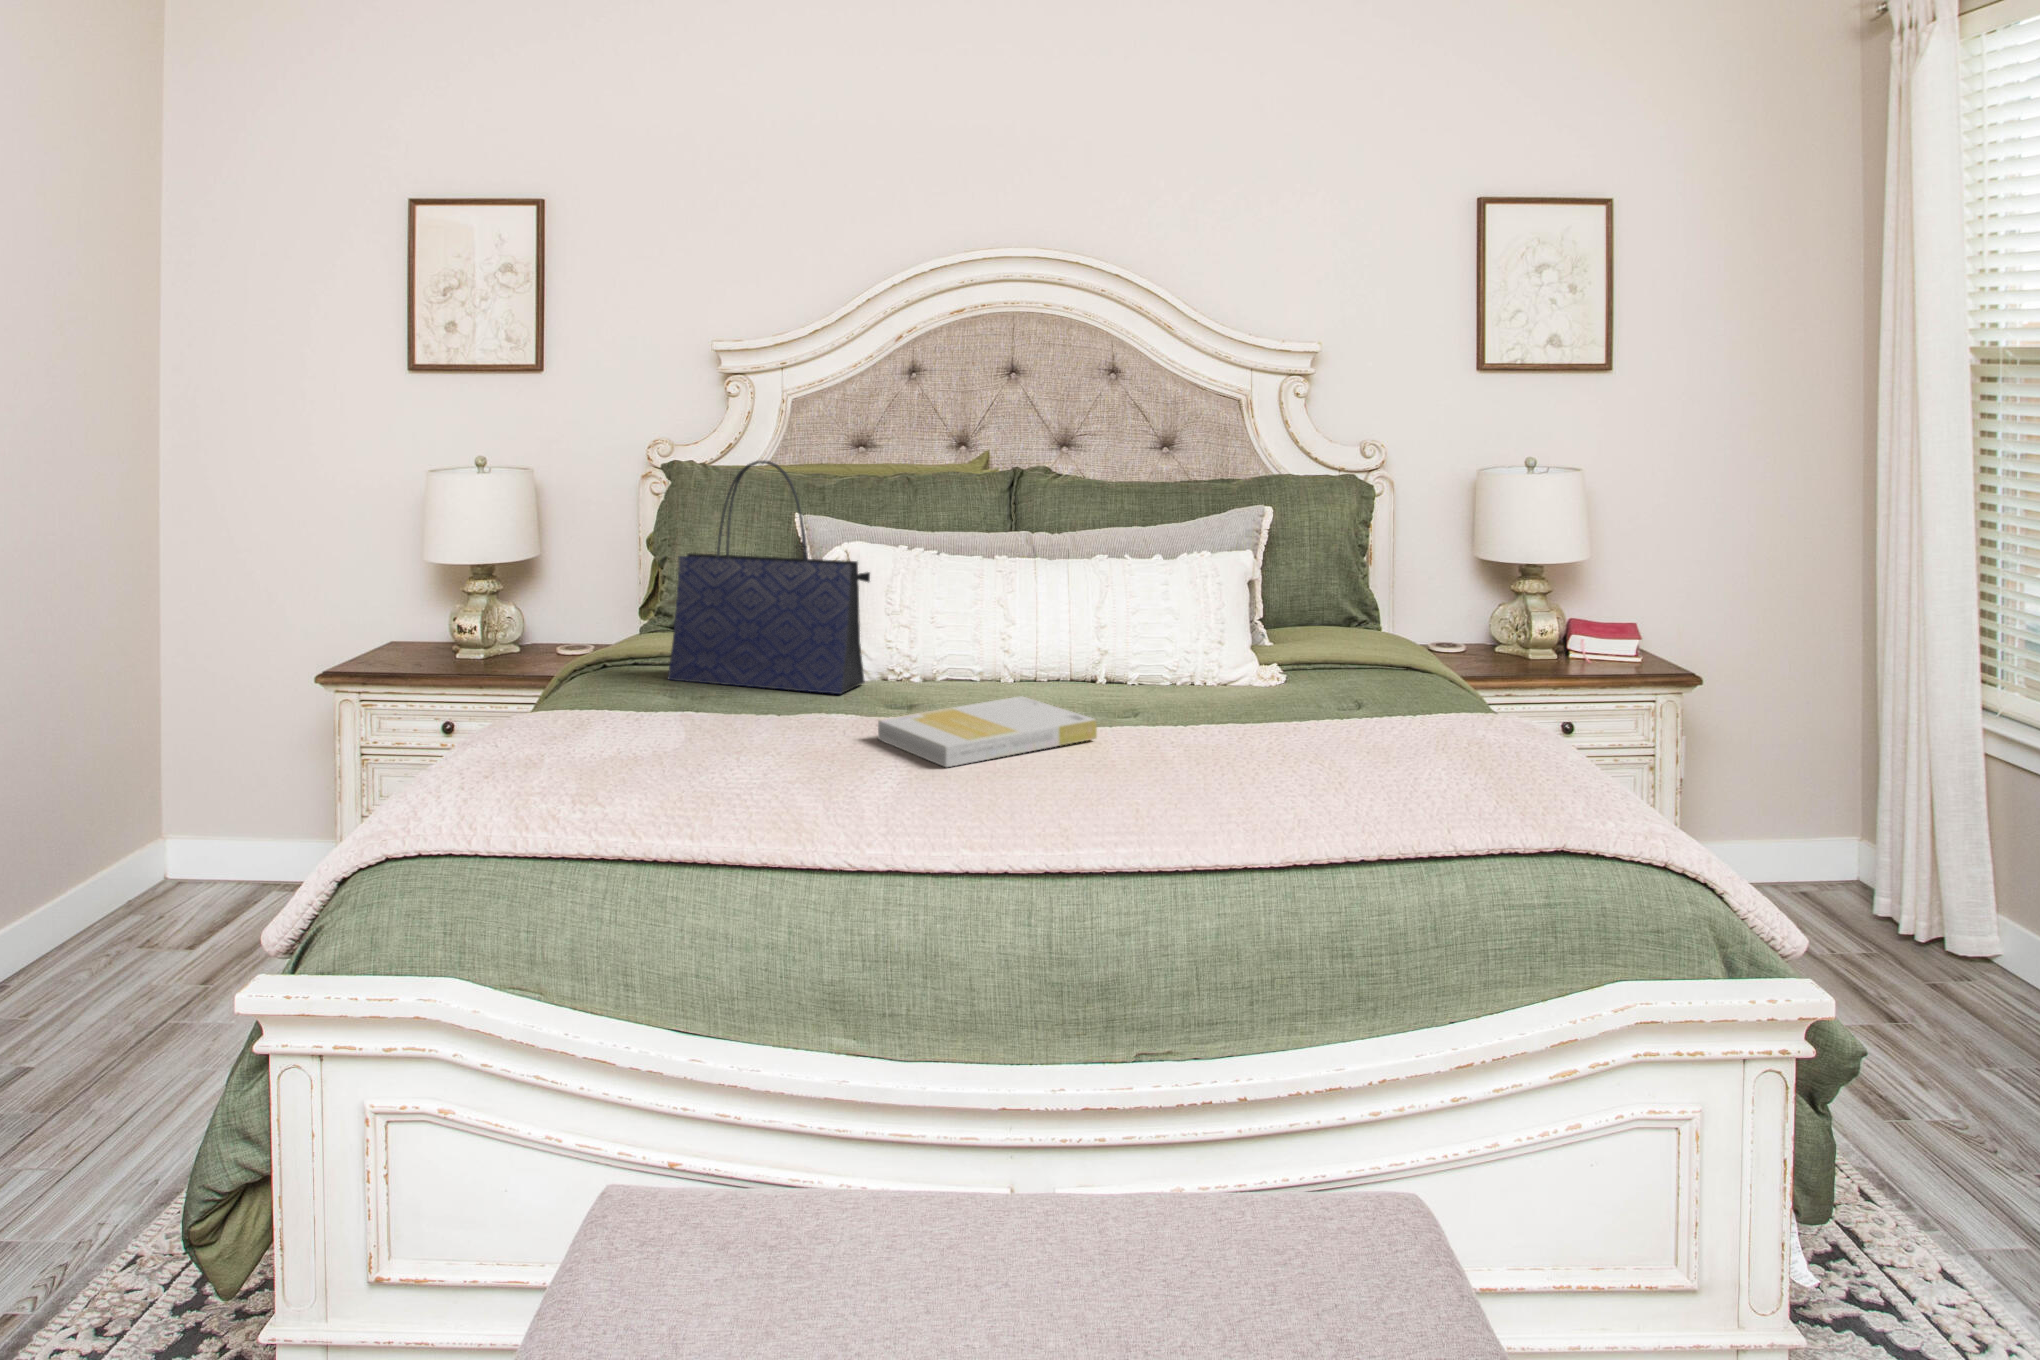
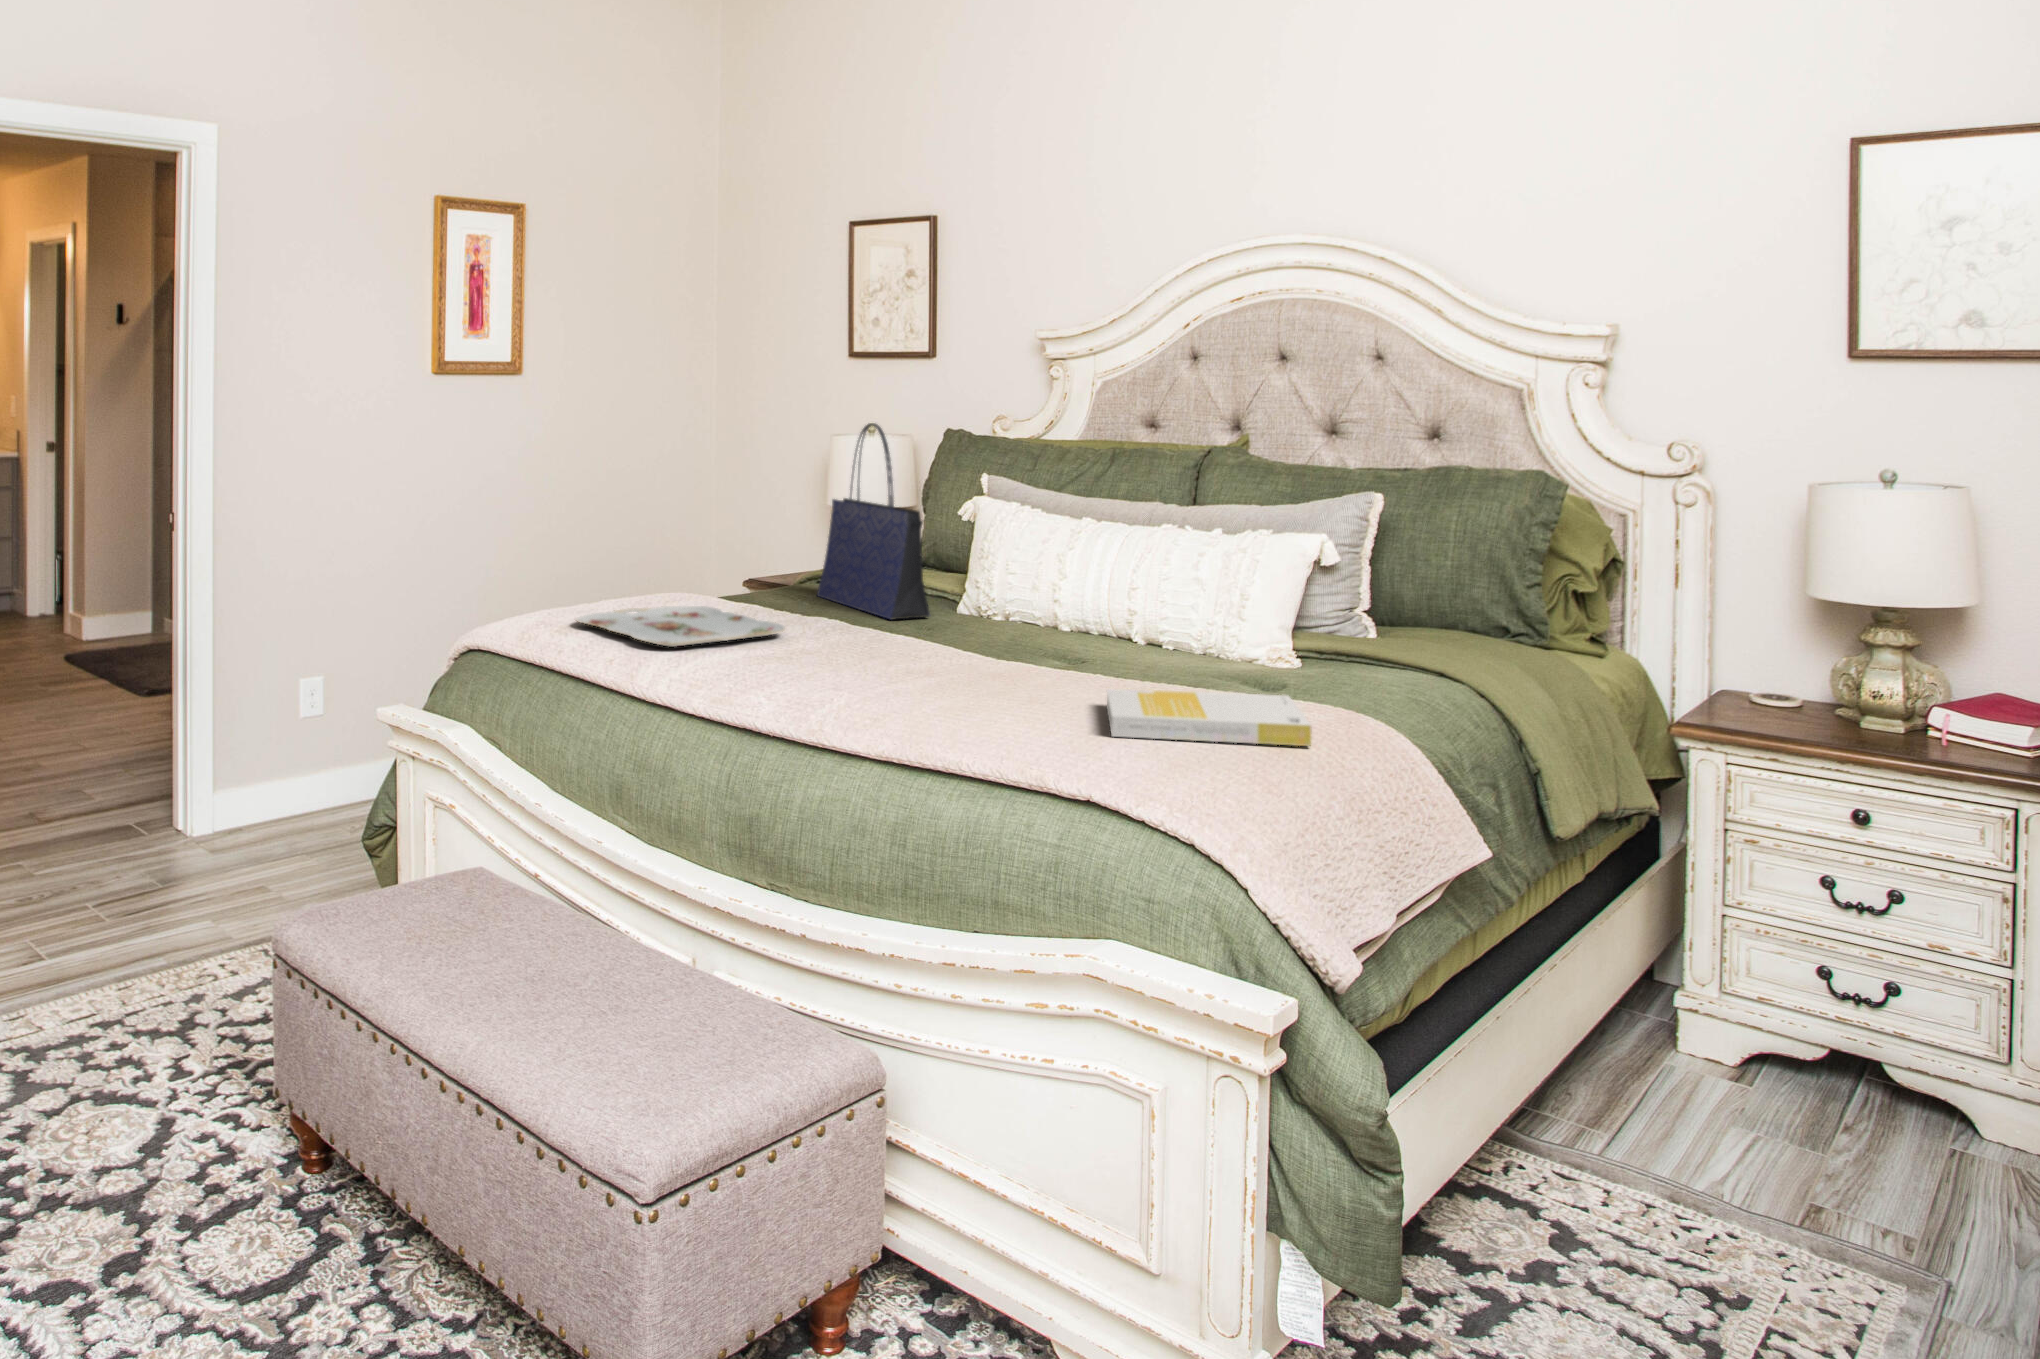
book: present [878,696,1097,767] -> present [1106,688,1312,746]
serving tray: none [521,718,820,782] -> present [576,606,785,647]

